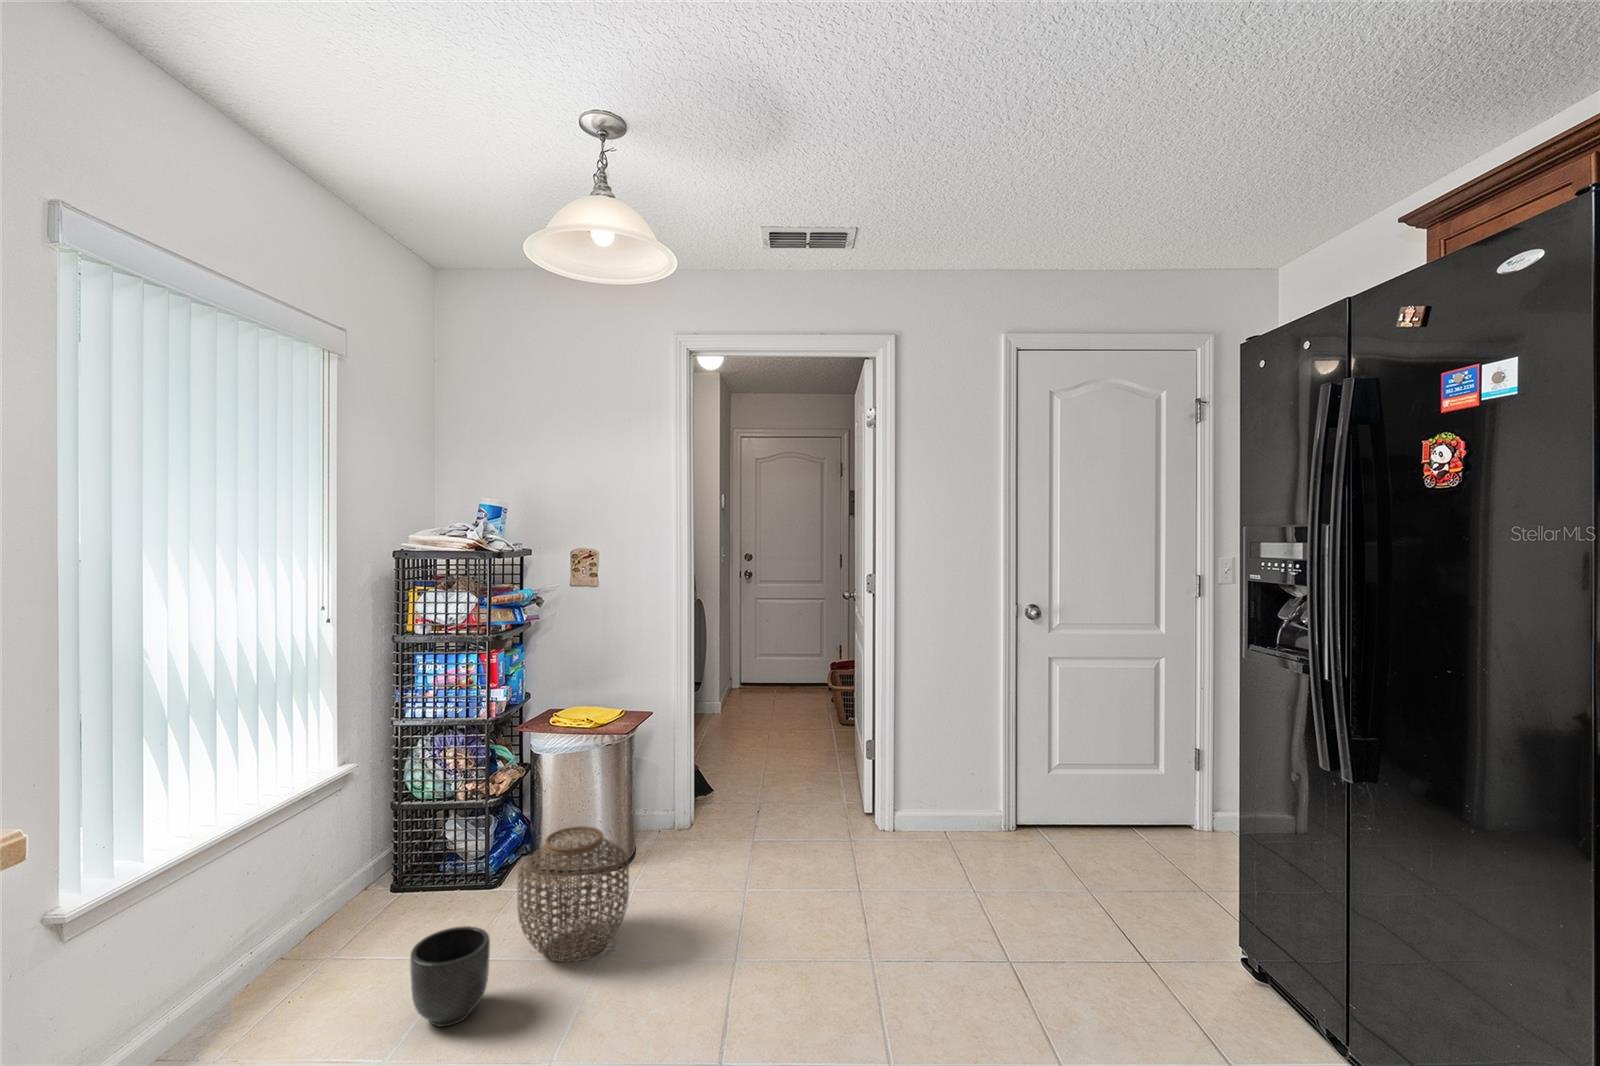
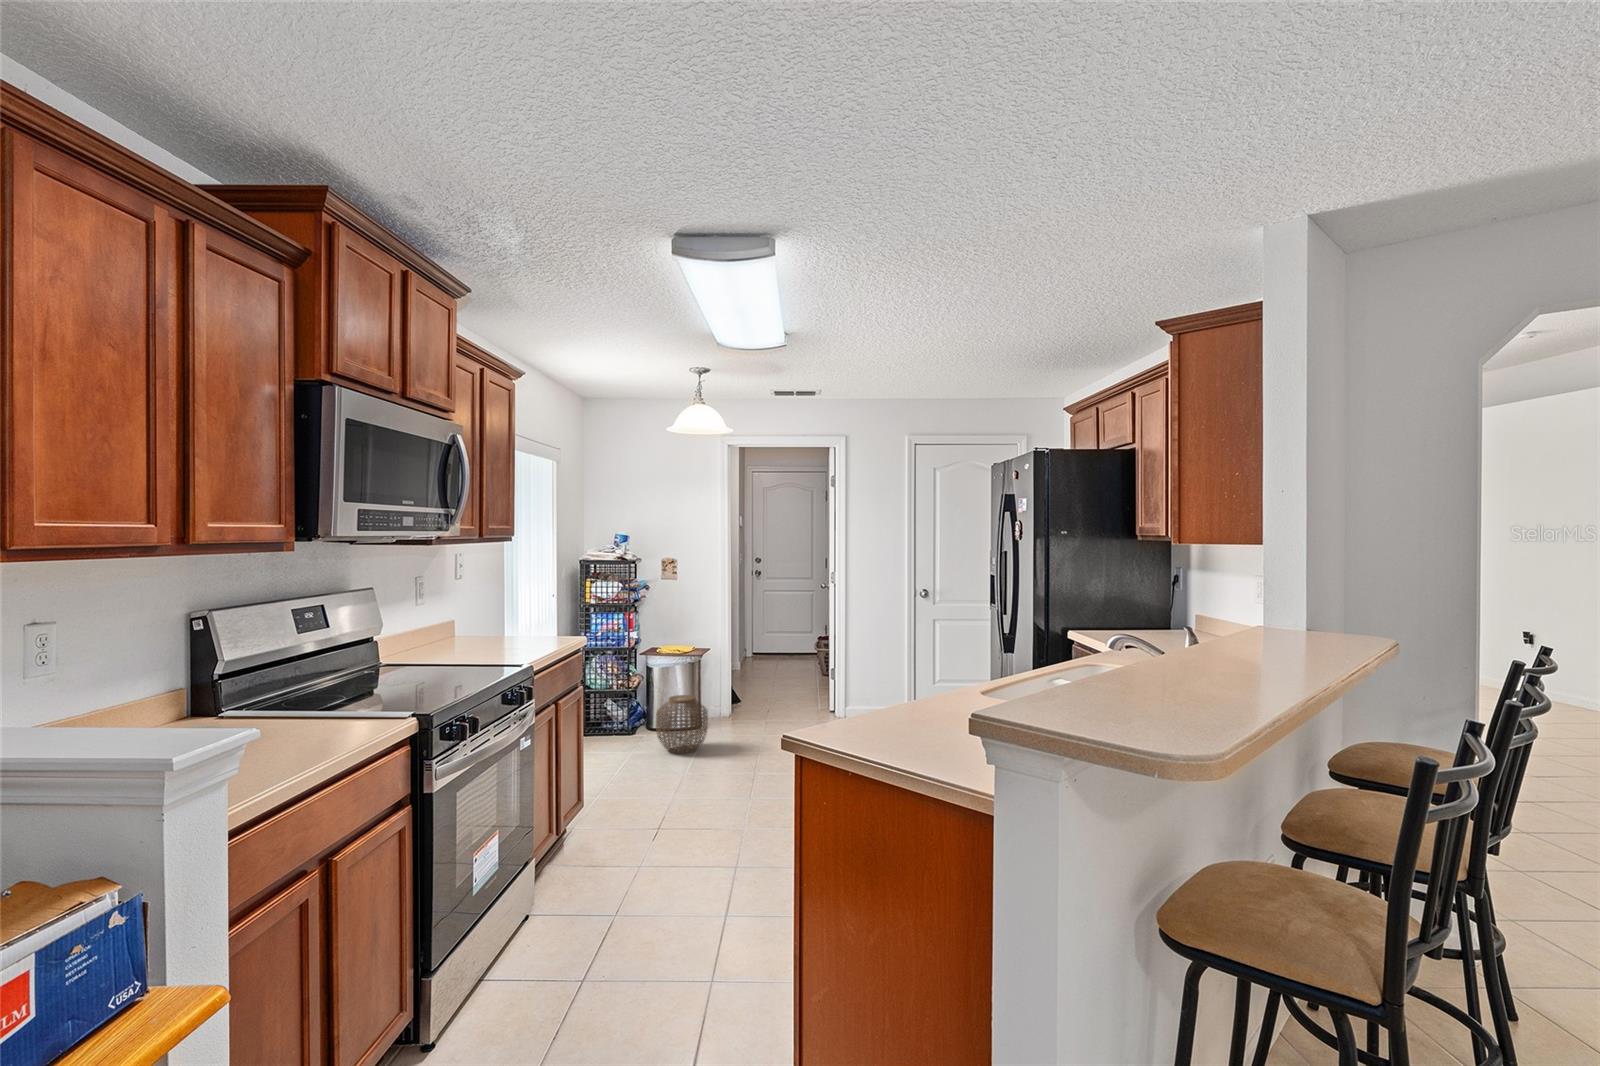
planter: present [410,926,490,1027] -> none [620,731,652,768]

